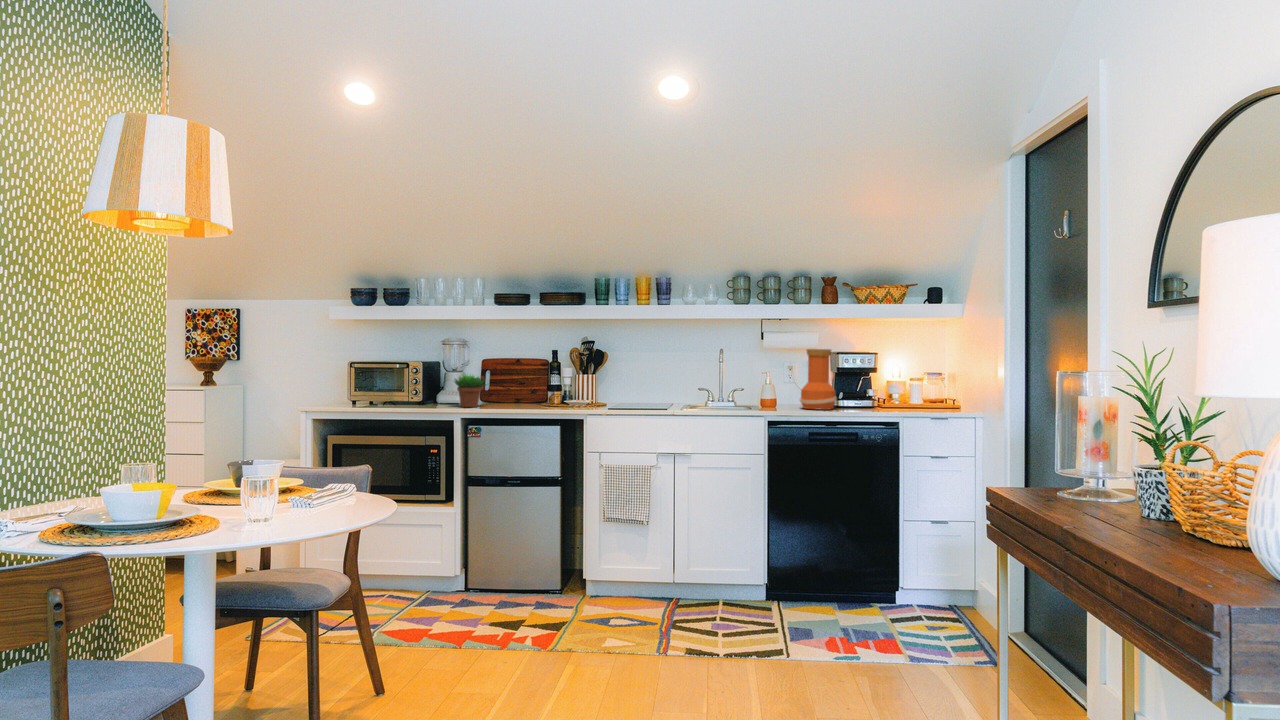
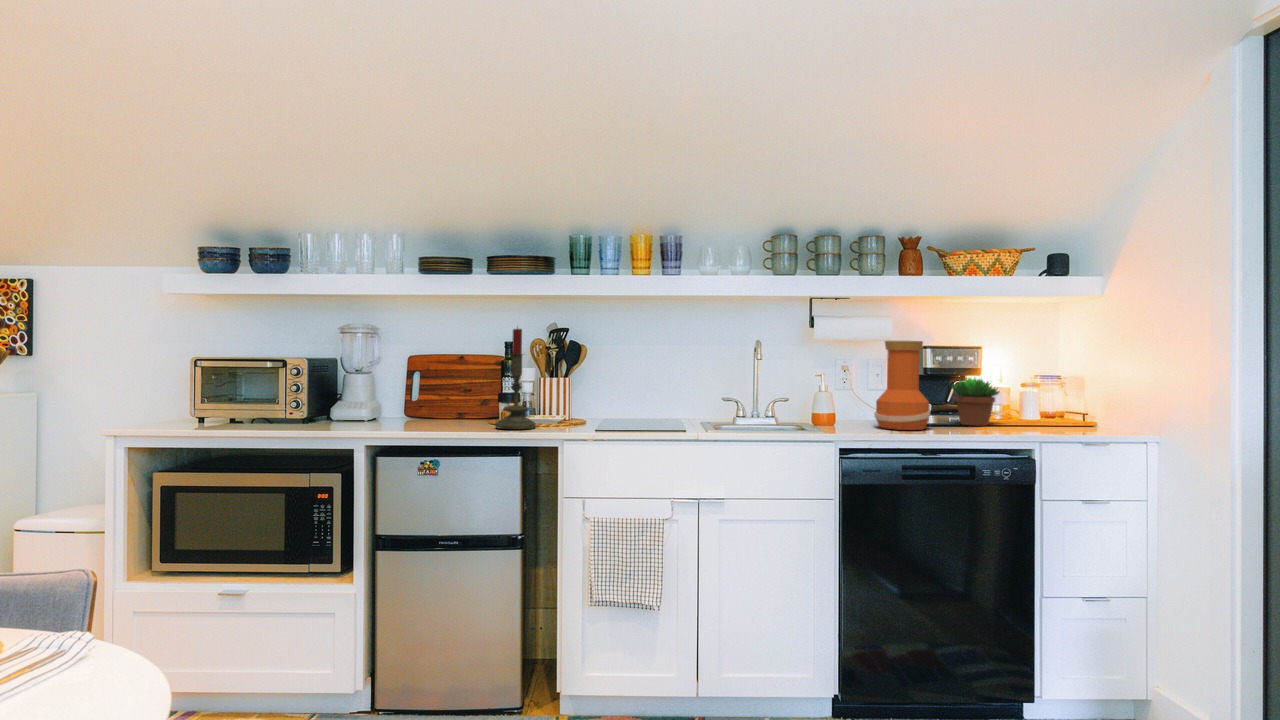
candle: none [544,340,571,408] -> present [495,328,536,429]
succulent plant: present [455,375,486,407] -> present [951,378,1000,426]

